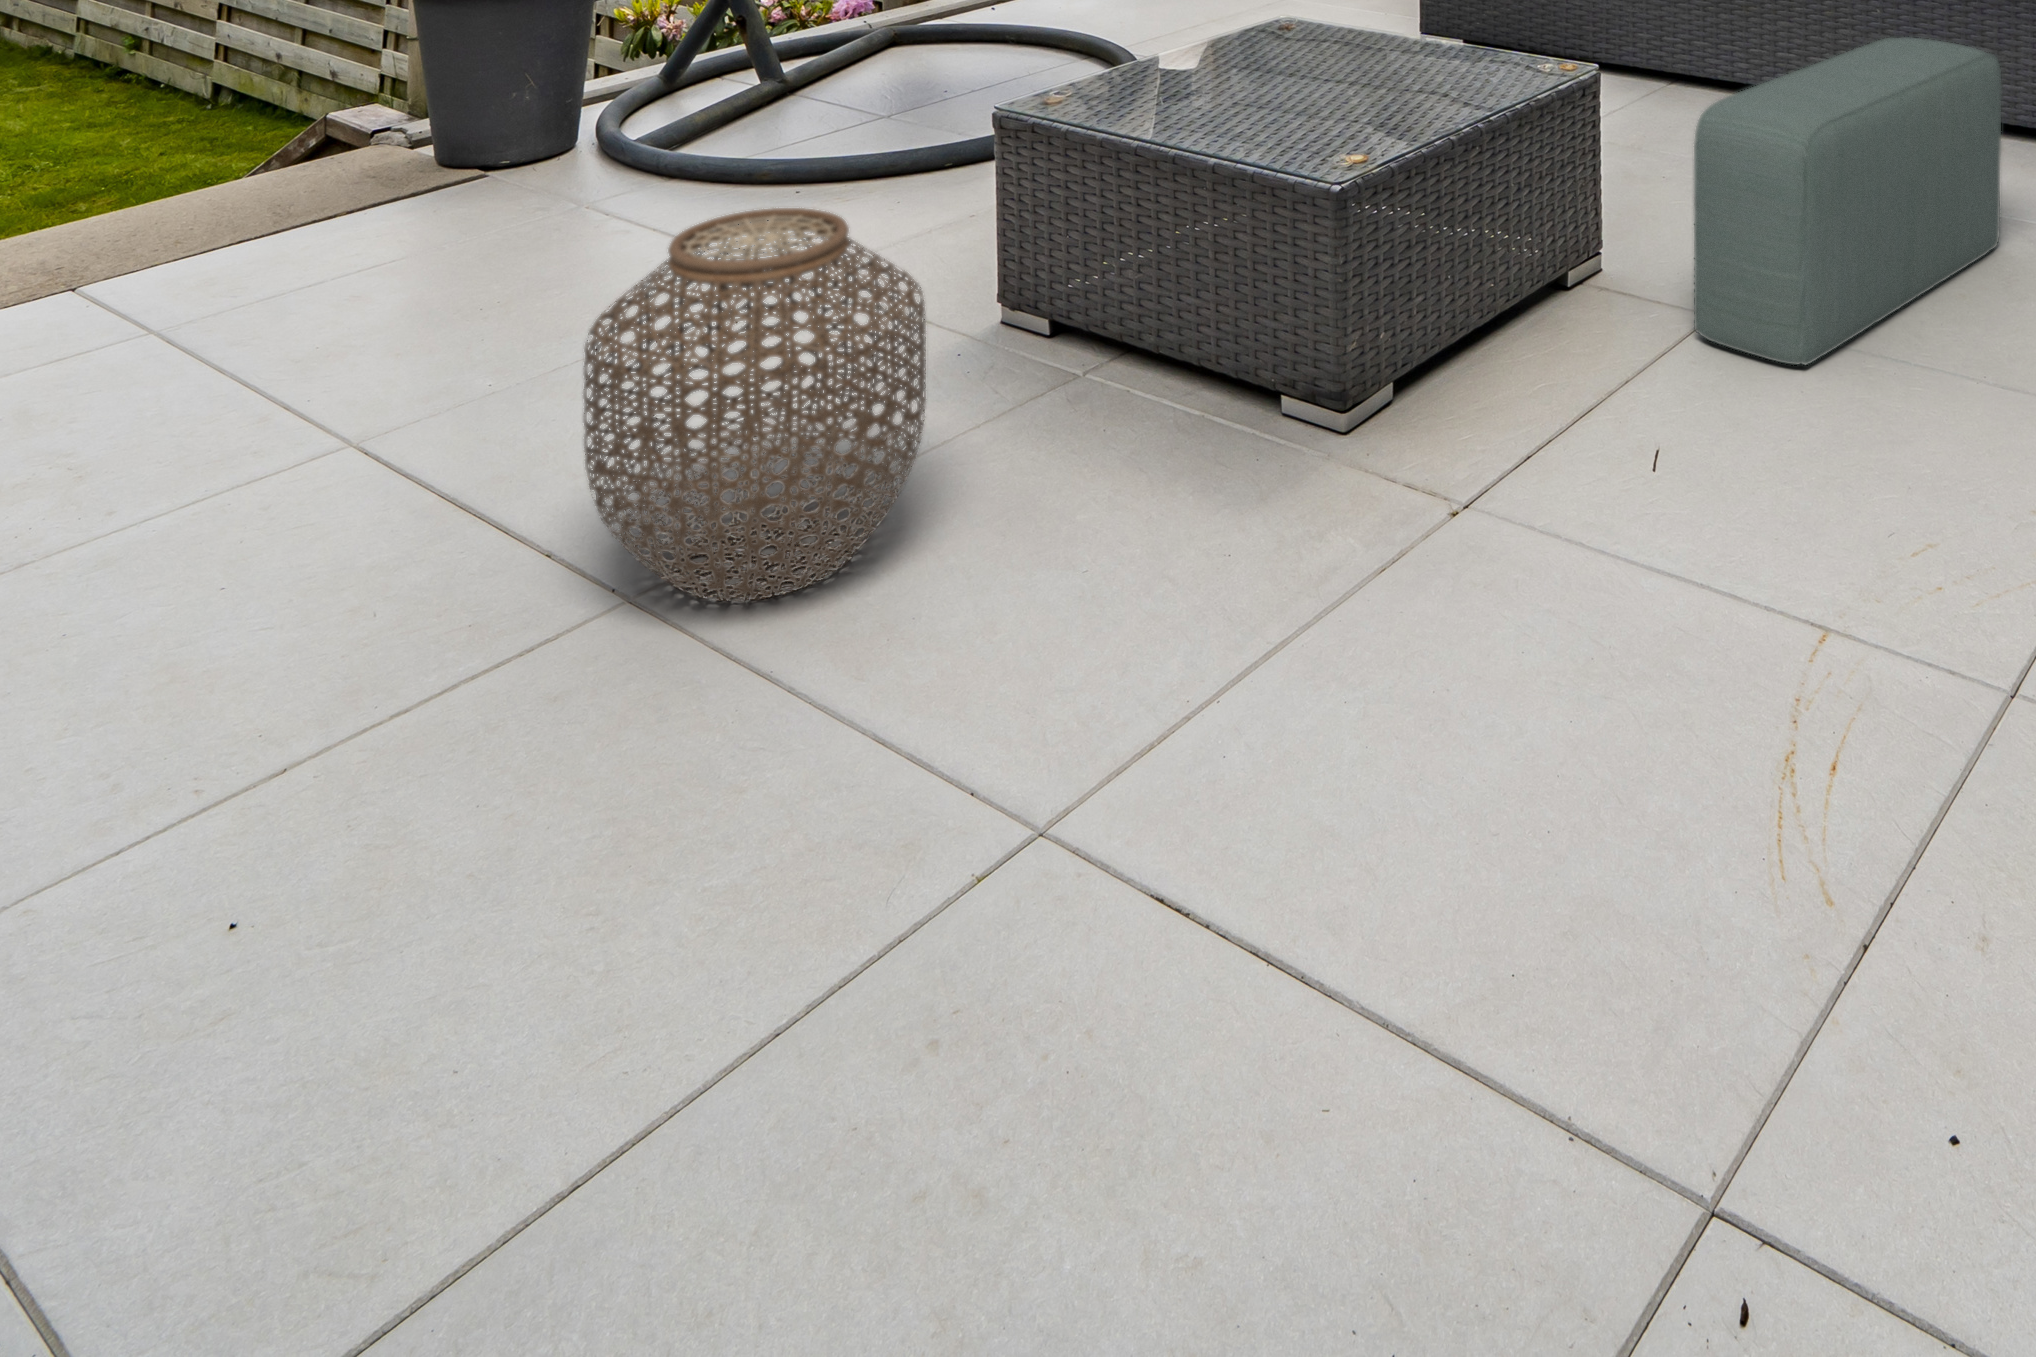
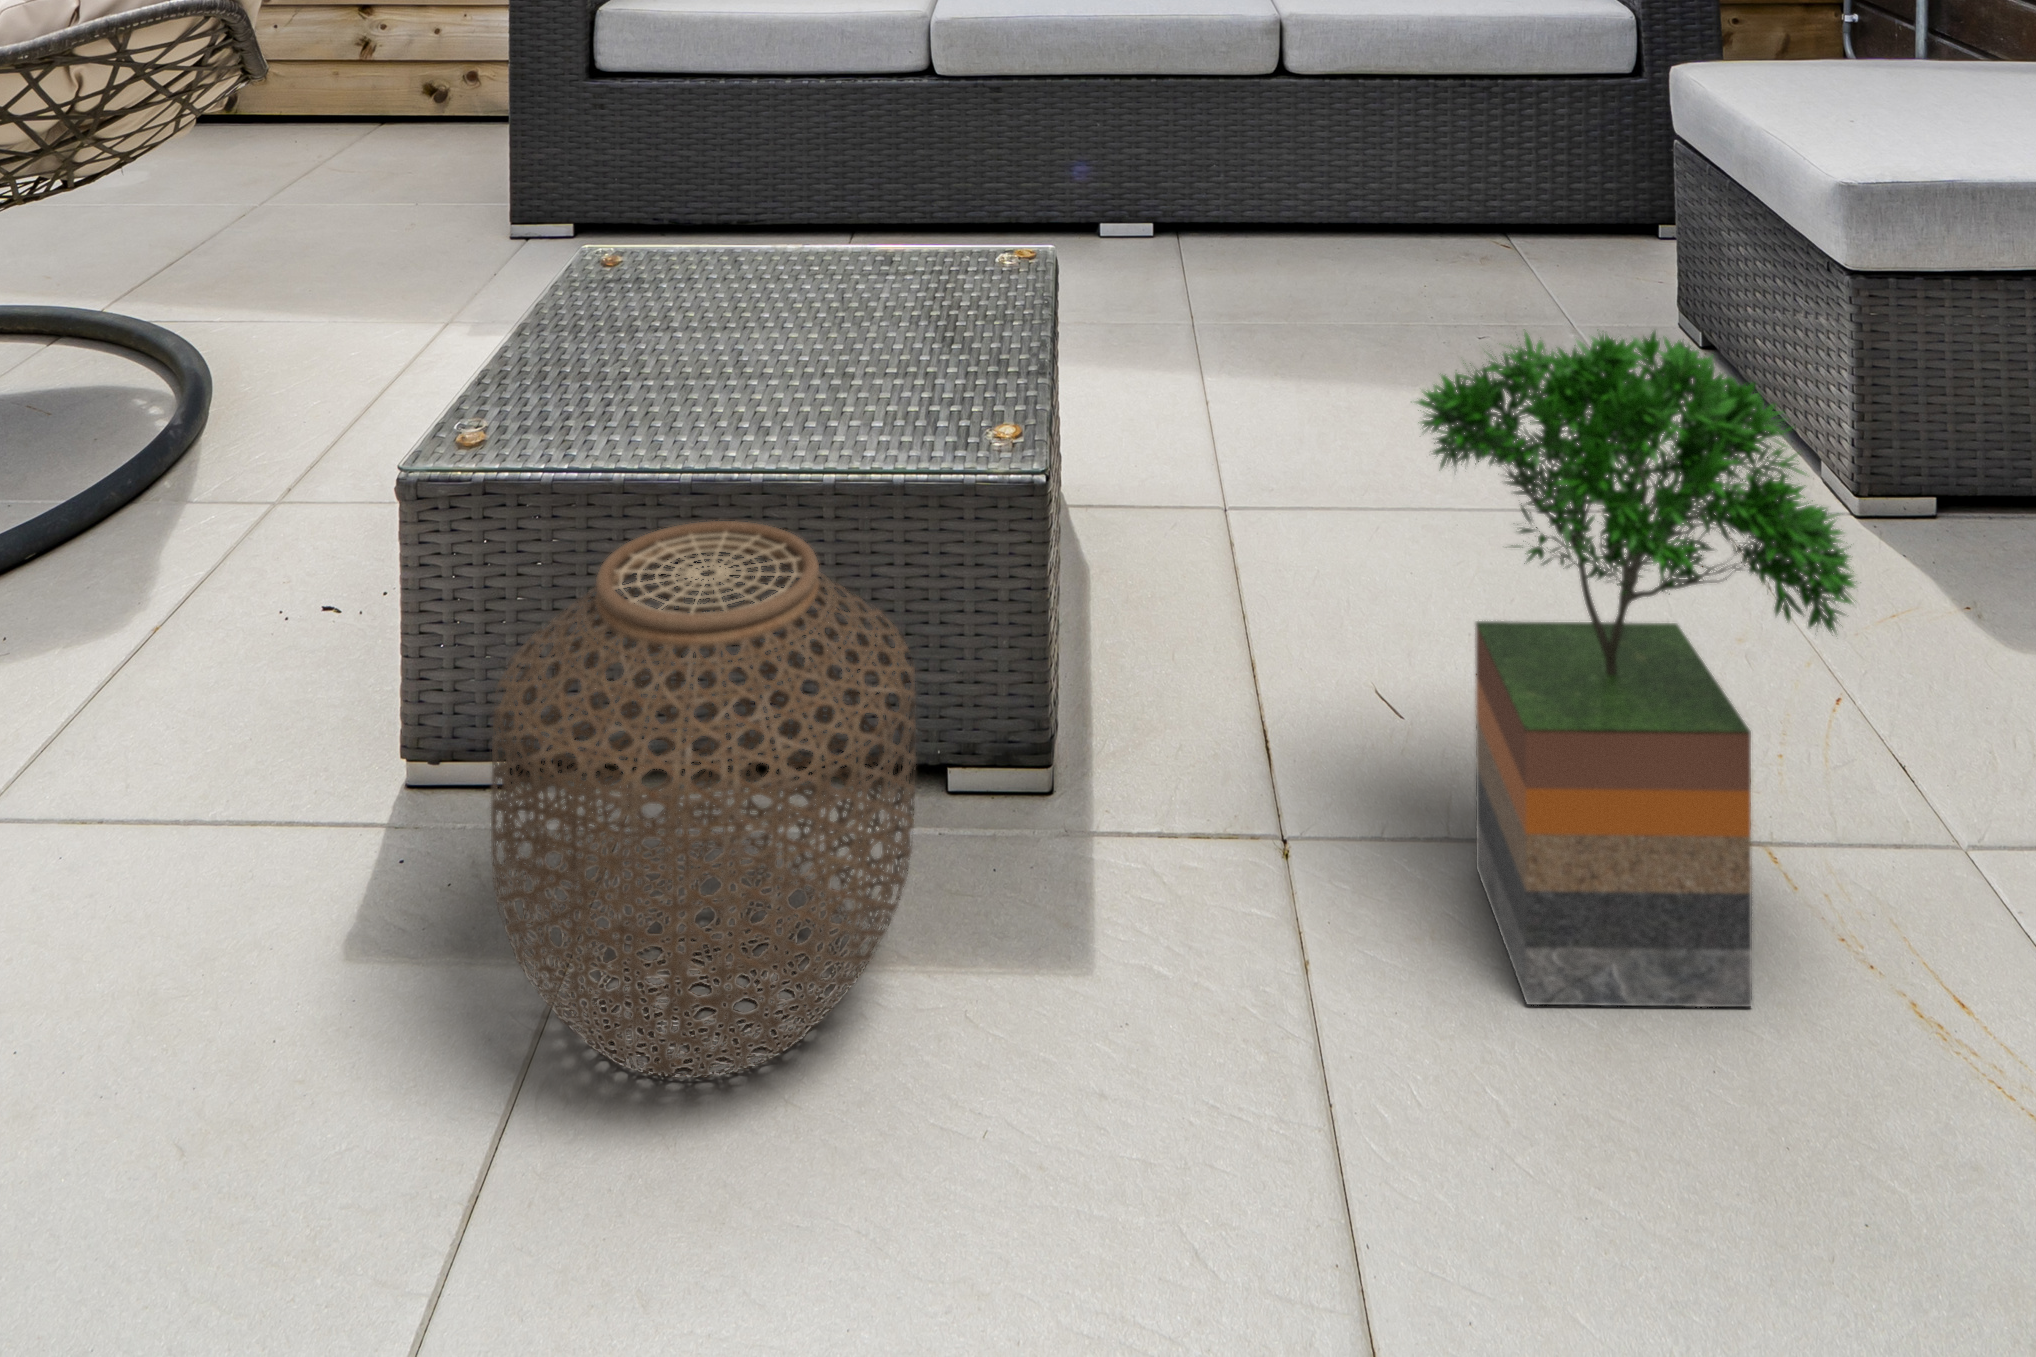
pouf: present [1694,38,2002,365] -> none [1266,131,1408,470]
potted tree: none [1217,169,1591,840] -> present [1416,329,1857,1007]

